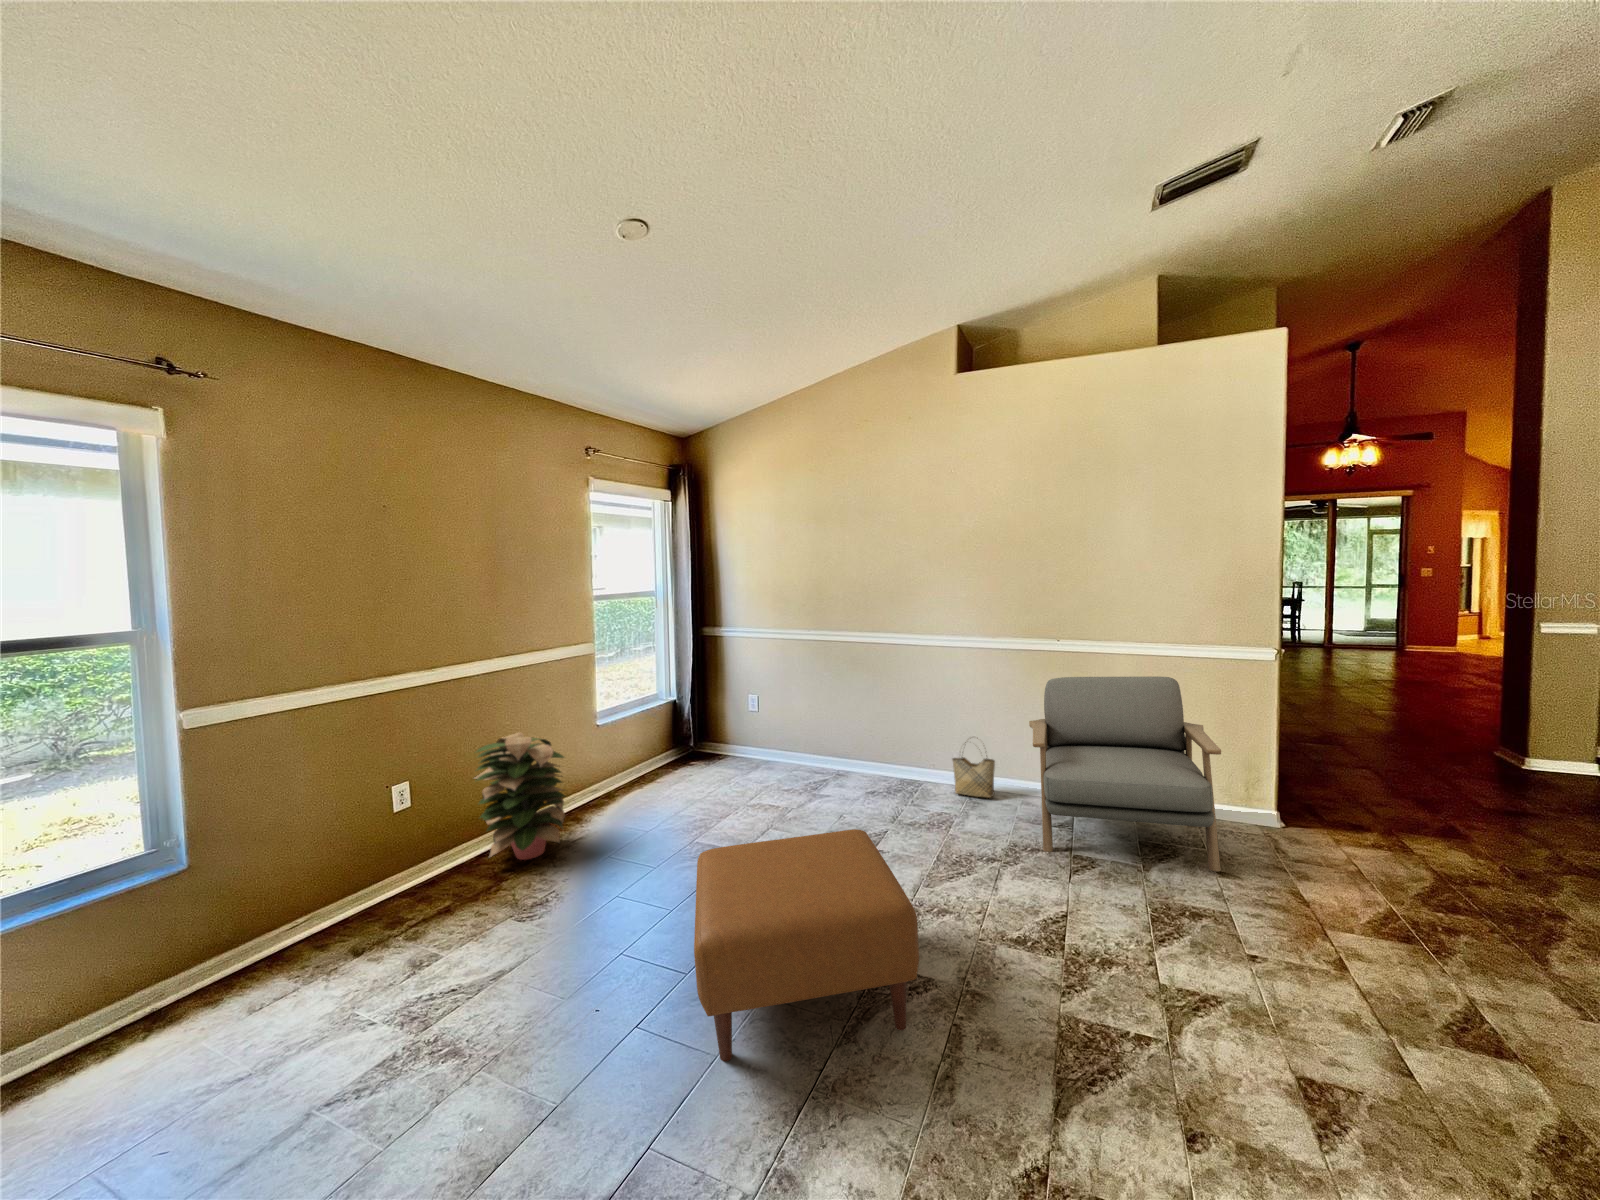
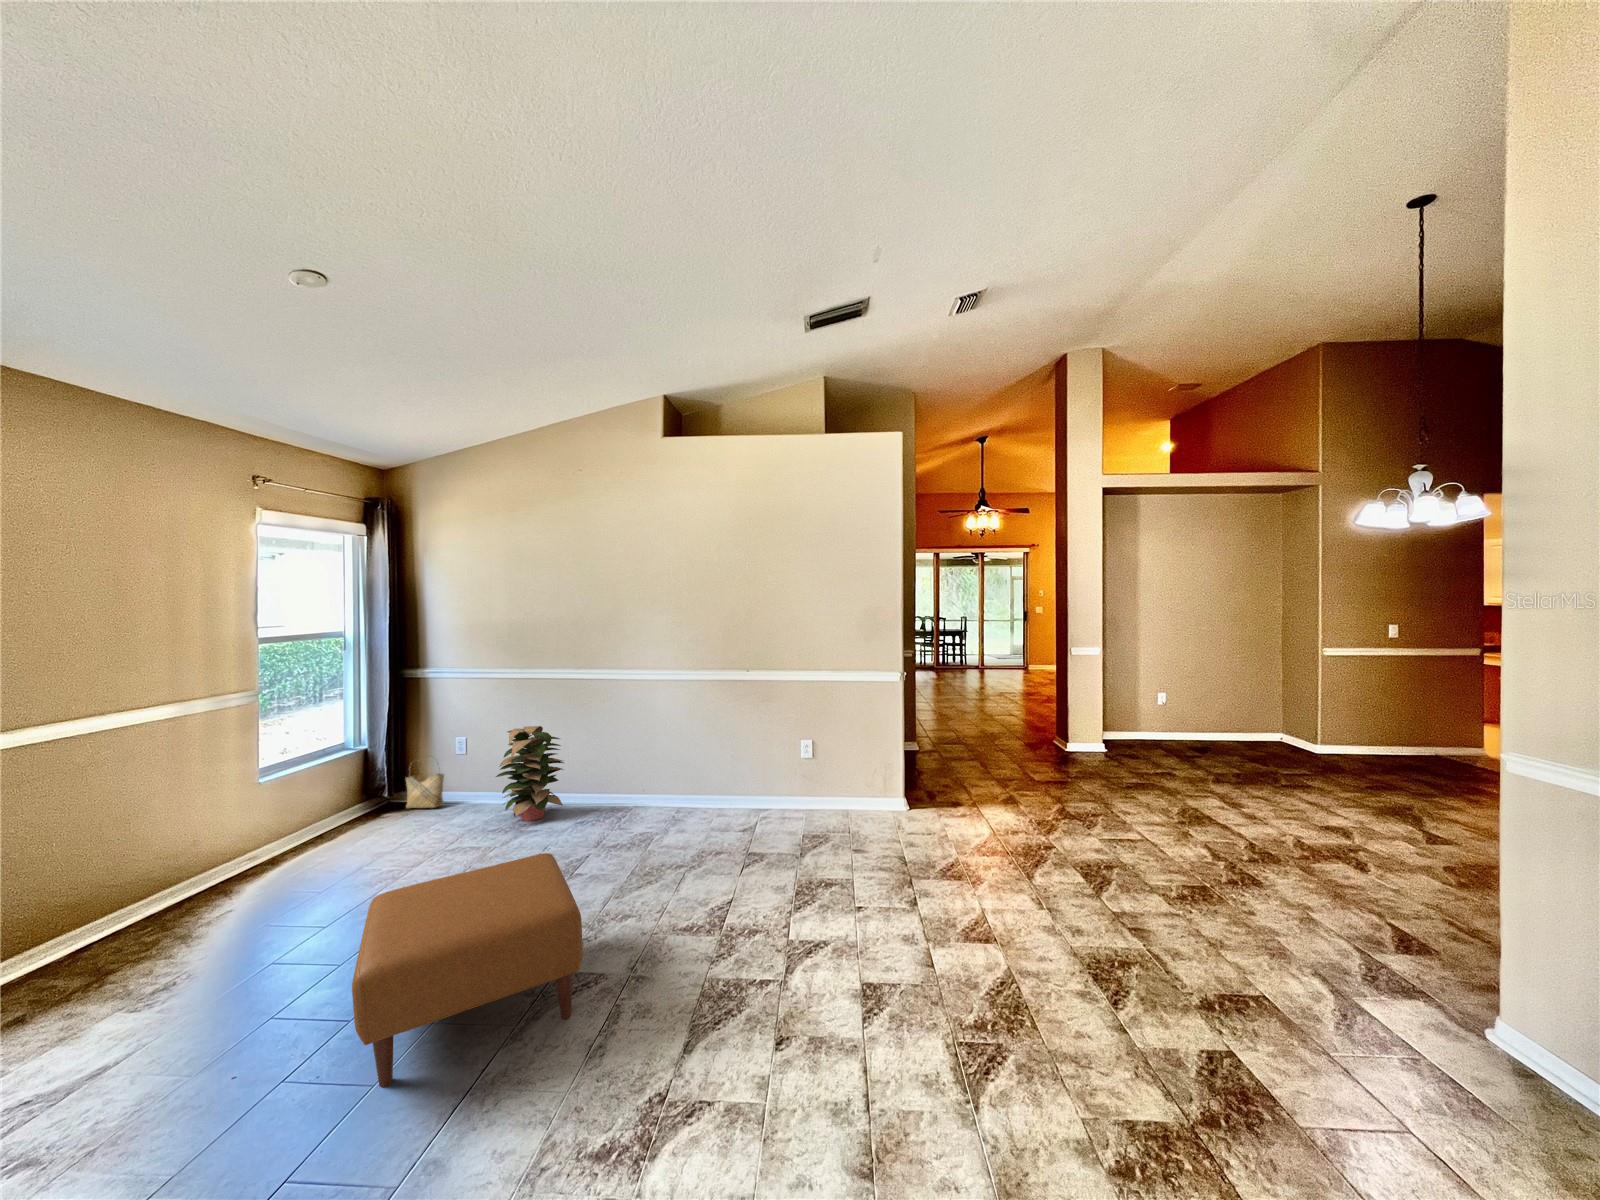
armchair: present [1029,676,1221,871] -> none [718,699,854,856]
decorative plant: present [474,732,565,860] -> present [496,726,564,821]
woven basket: present [952,742,995,798] -> present [406,764,444,808]

